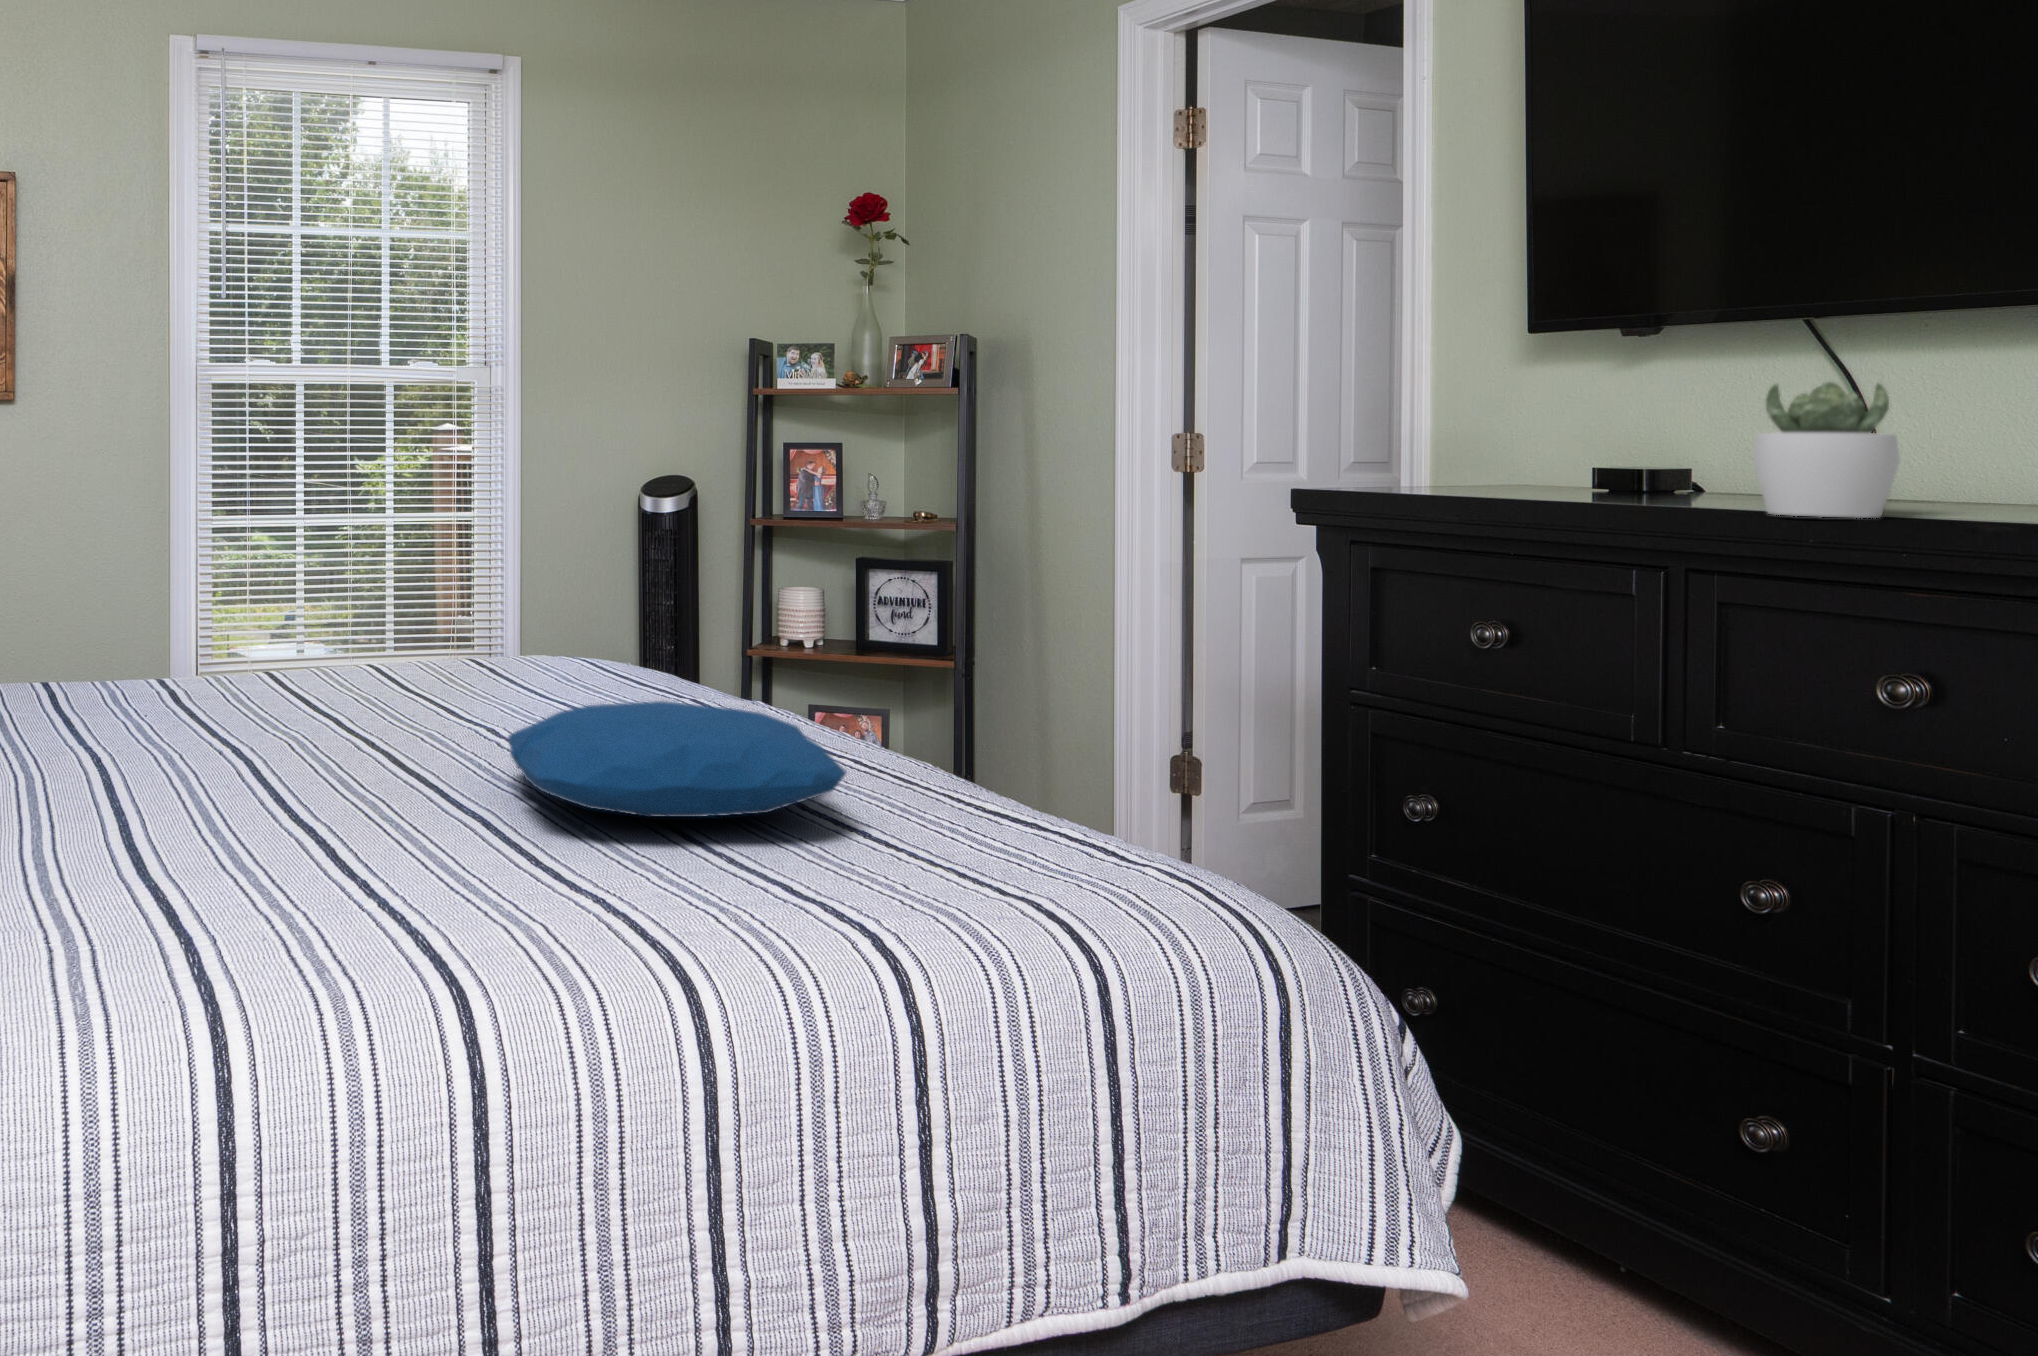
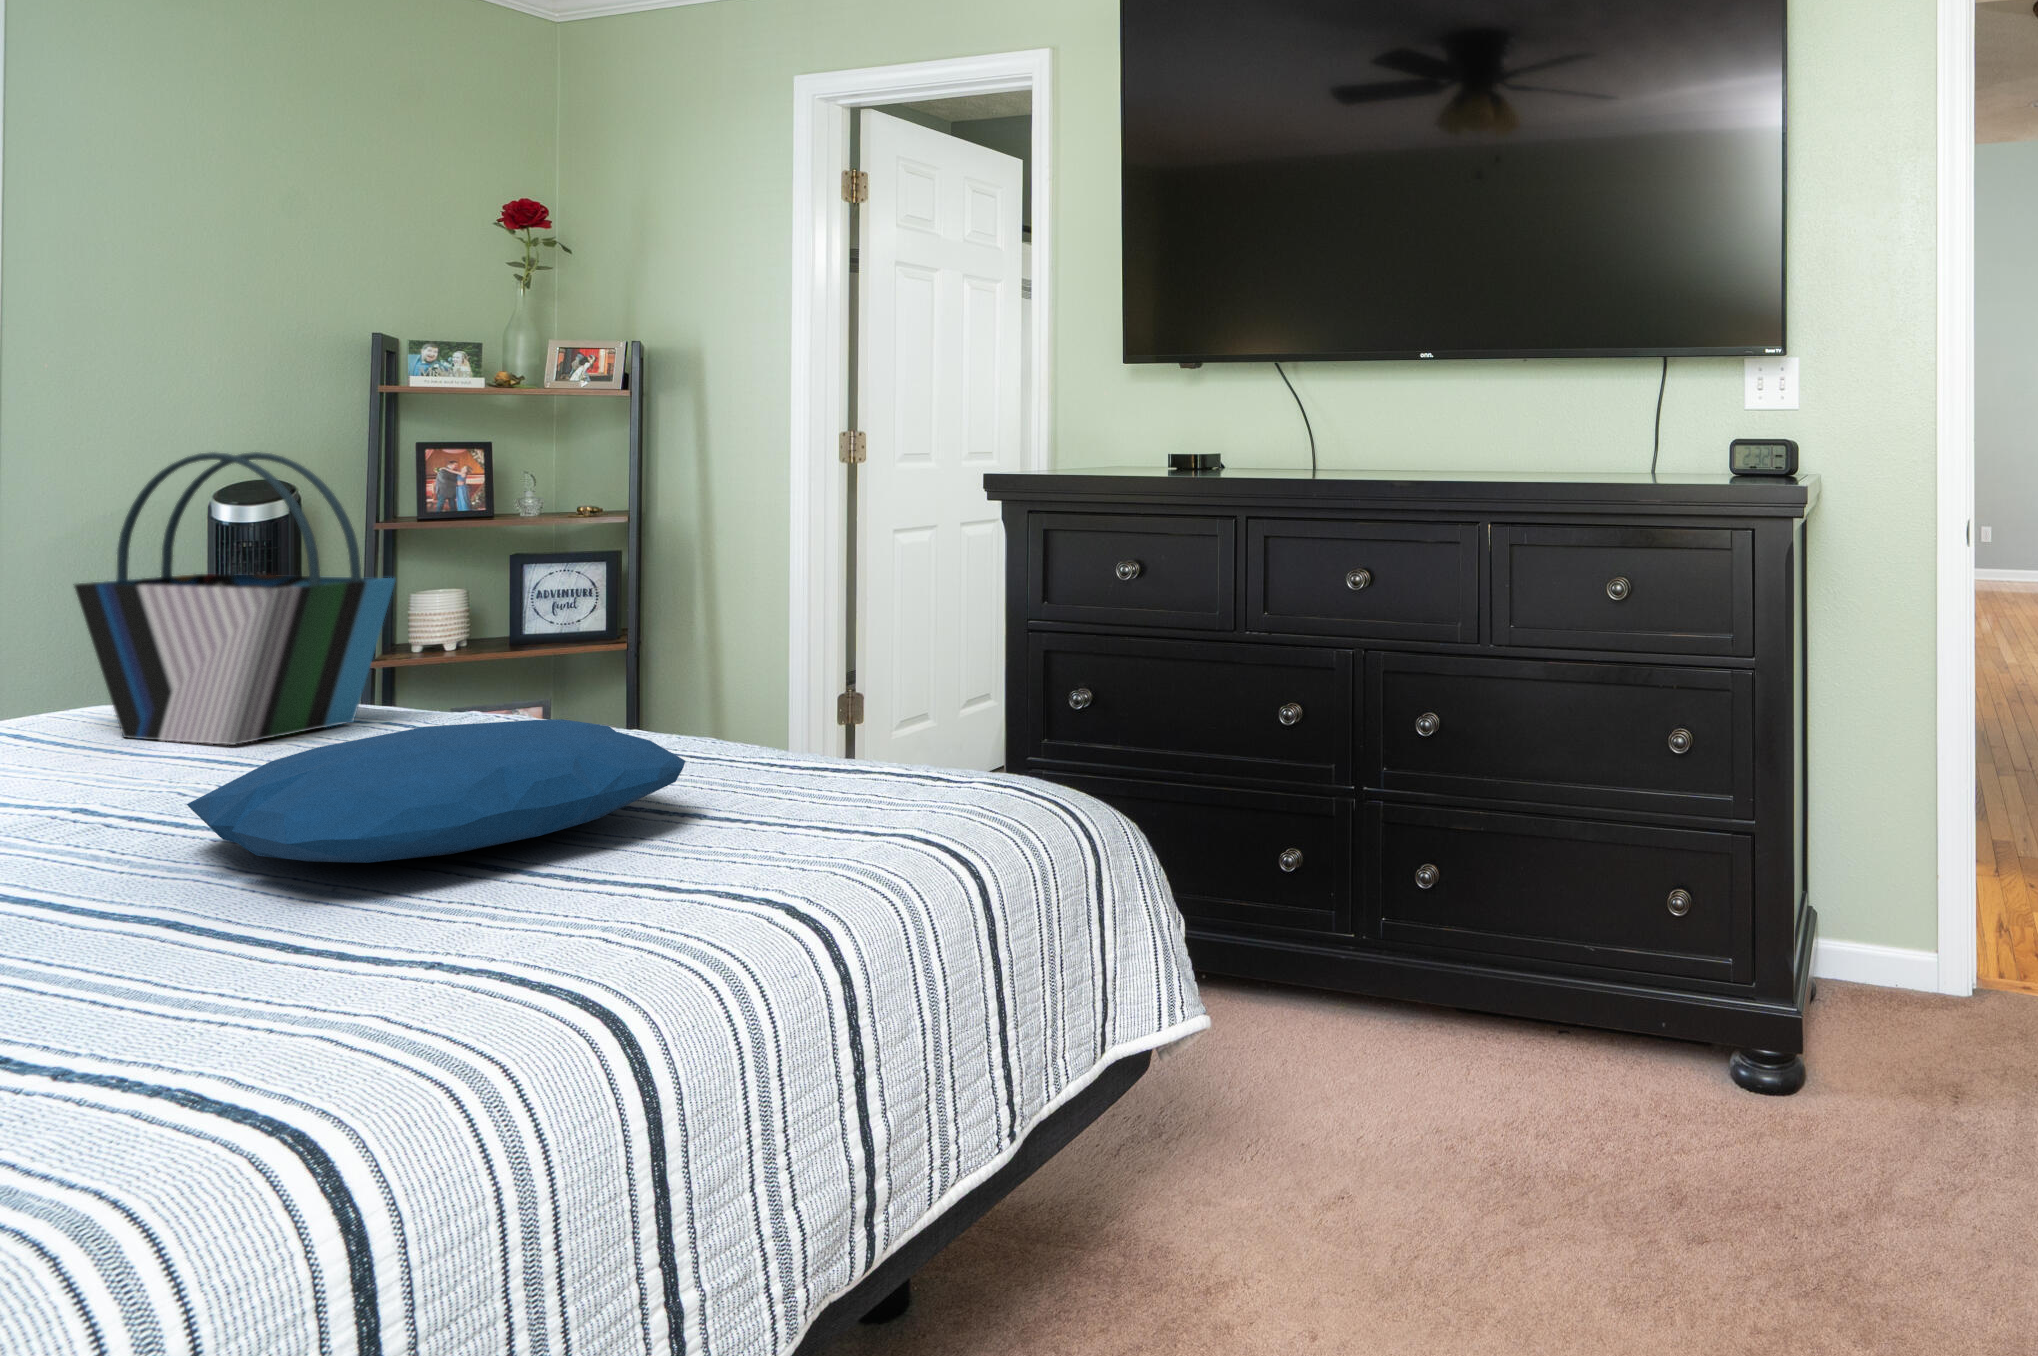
succulent plant: present [1753,382,1900,518] -> none [1286,393,1358,477]
tote bag: none [506,448,692,699] -> present [74,452,395,745]

